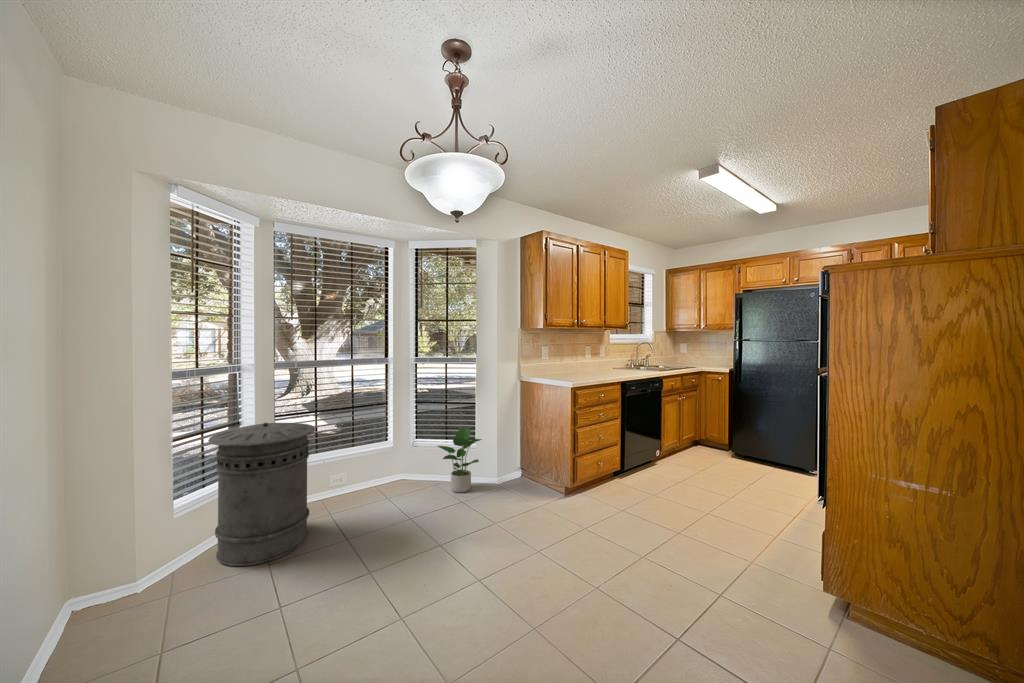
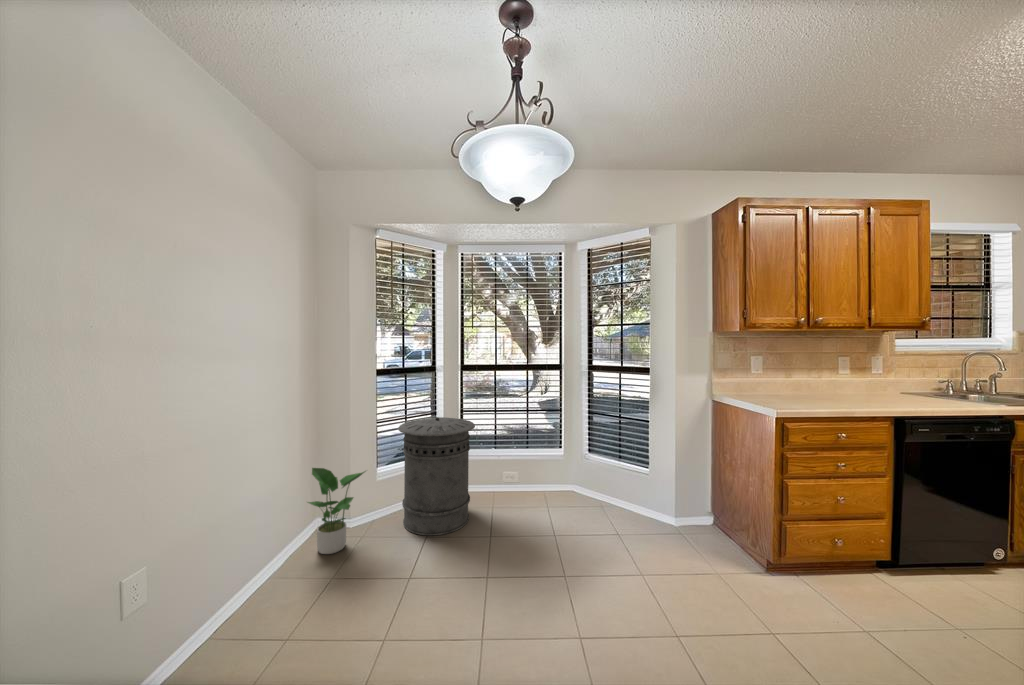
potted plant: present [438,427,481,492] -> present [308,468,366,554]

